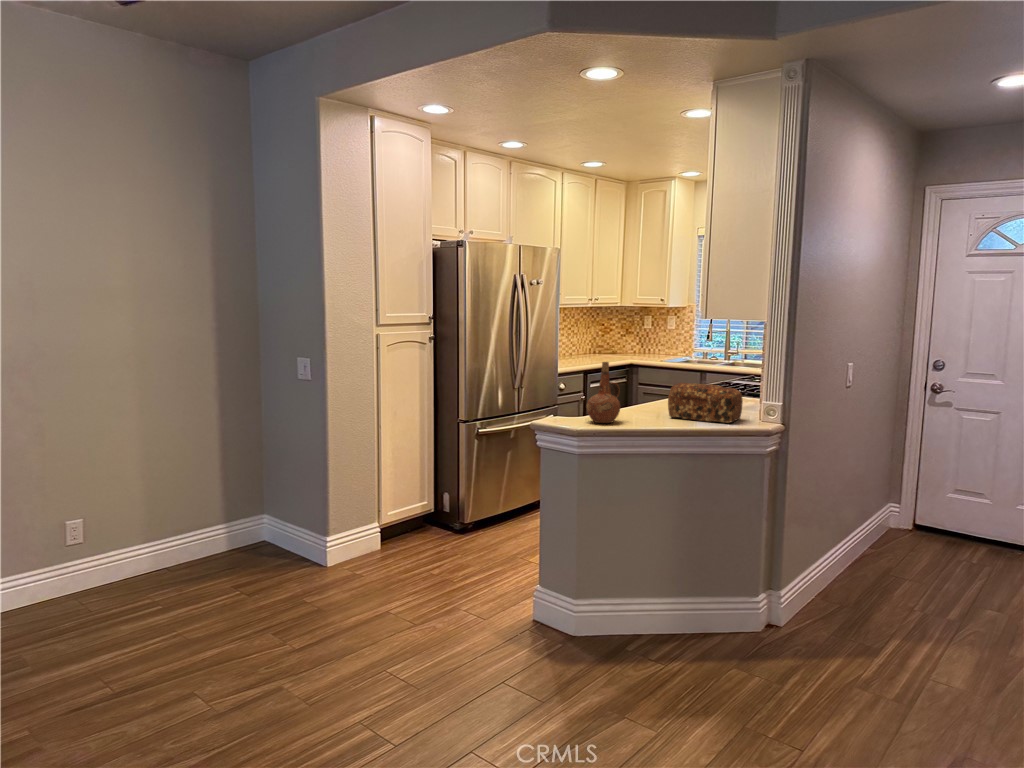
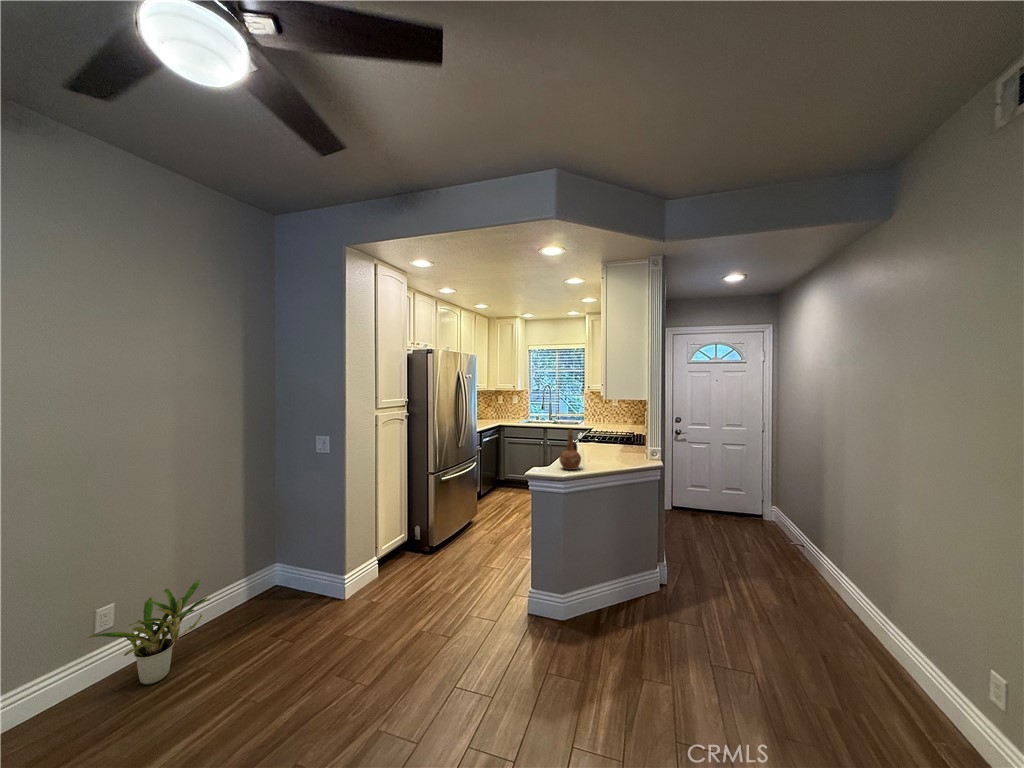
bread loaf: present [668,383,743,423] -> none [599,439,641,463]
potted plant: none [55,508,174,603] -> present [87,580,210,684]

